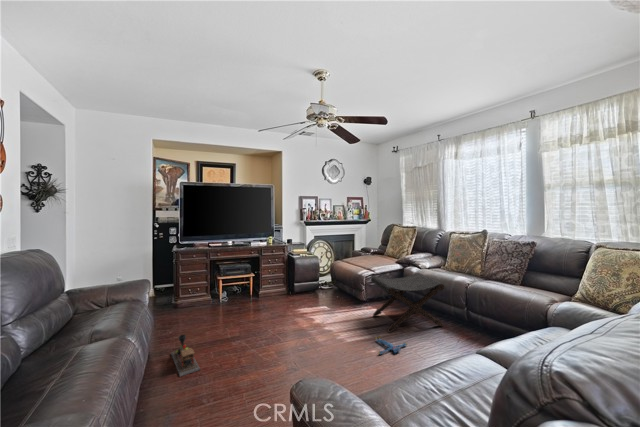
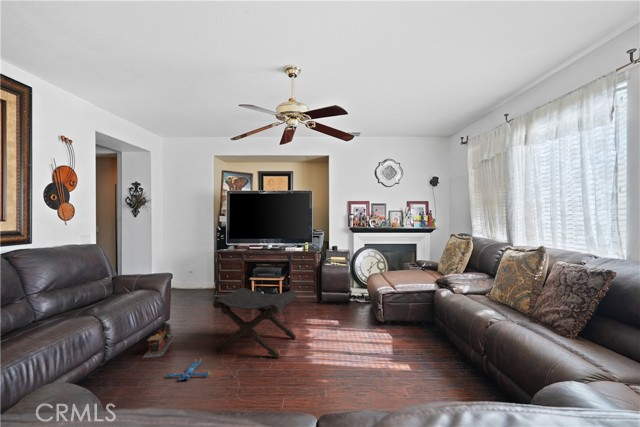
footstool: present [371,273,444,332] -> present [213,288,297,358]
plush toy: present [376,337,407,354] -> present [165,359,211,380]

